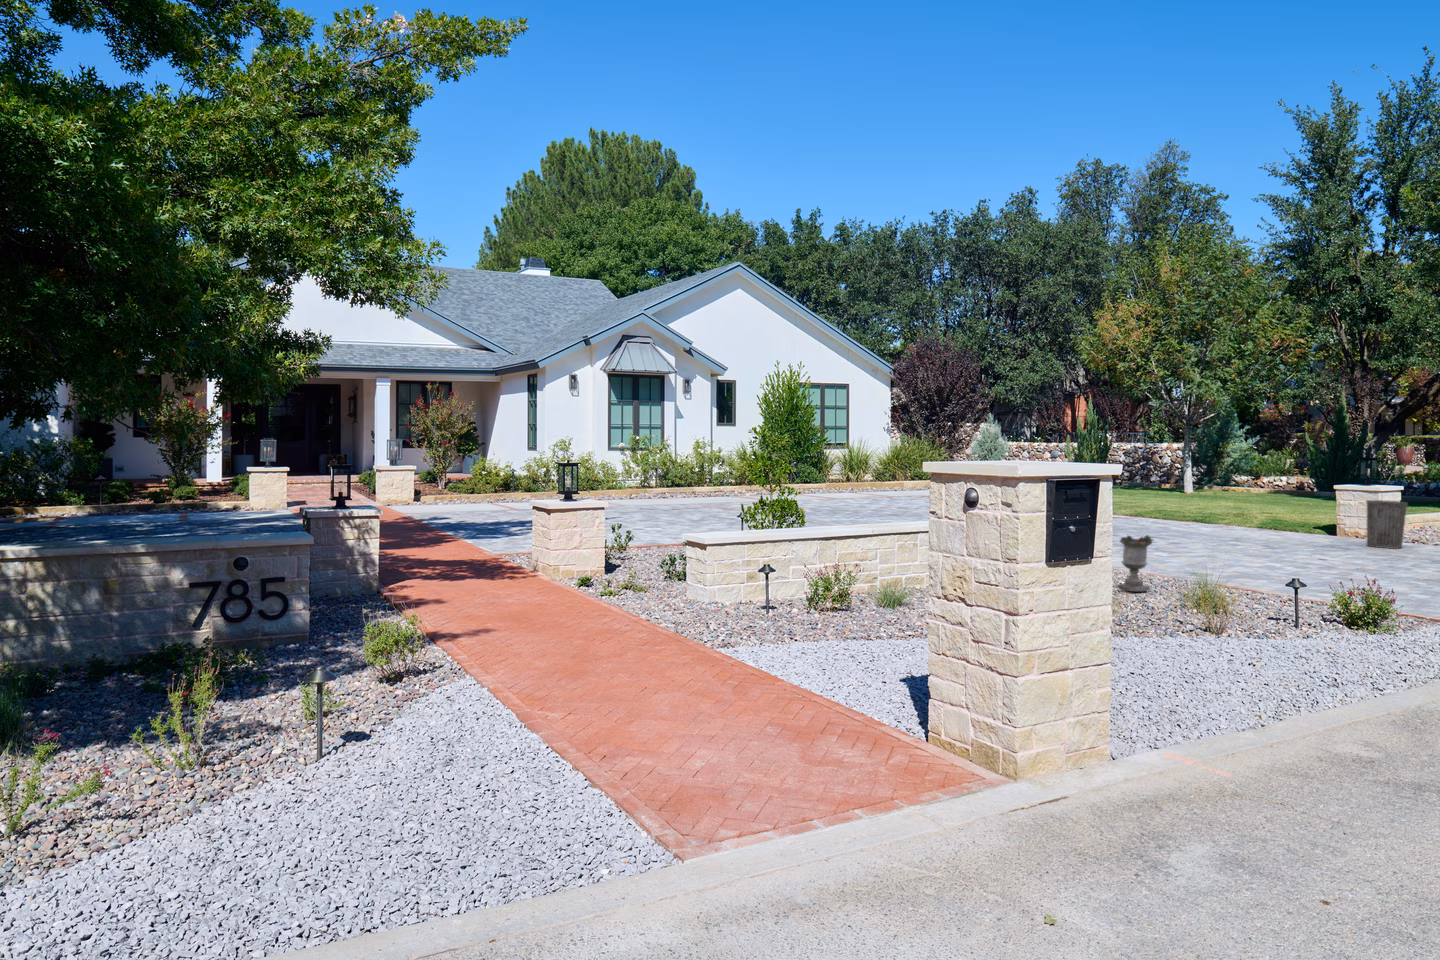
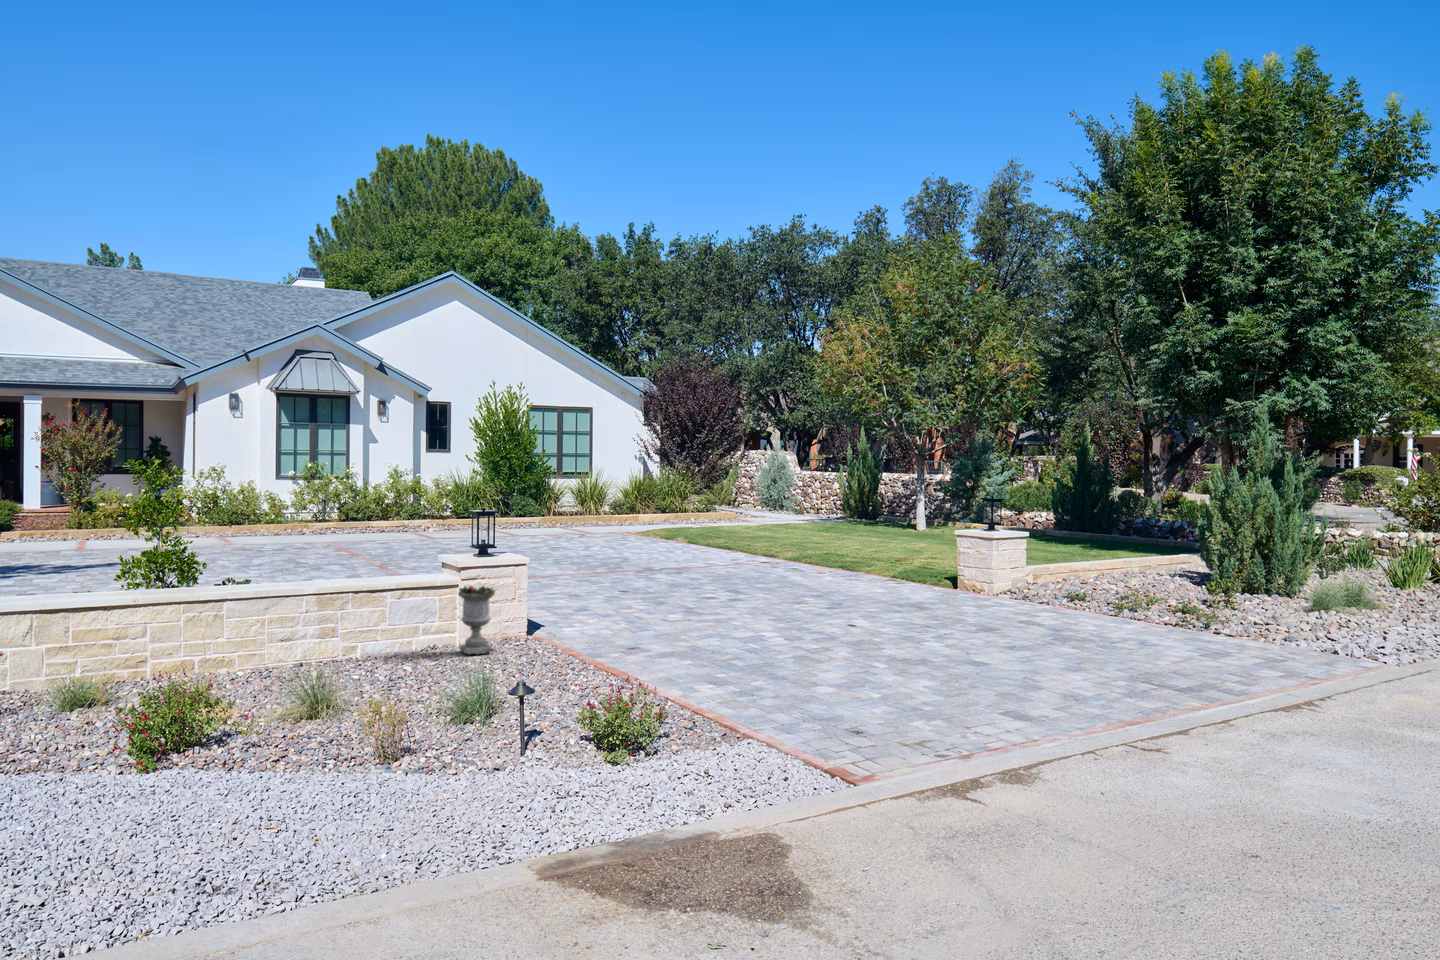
trash can: present [1366,500,1408,549] -> none [941,542,982,598]

